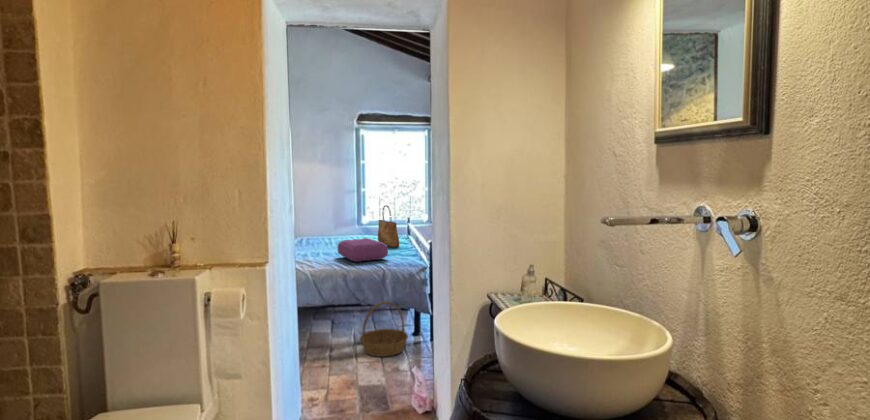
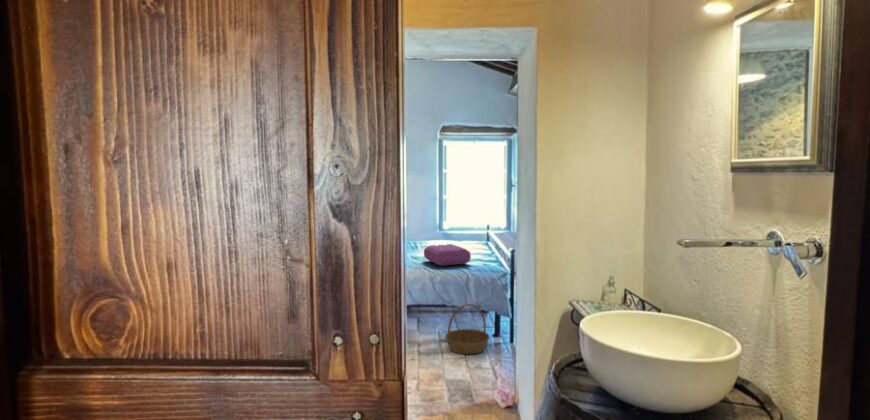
tote bag: present [378,205,399,247] -> none [460,213,480,253]

